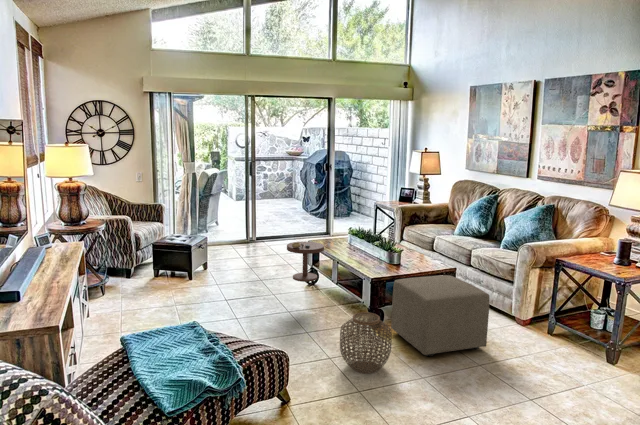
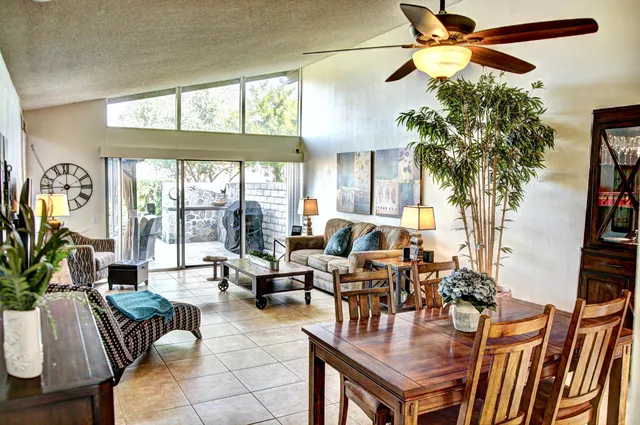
ottoman: present [391,275,489,356] -> none [268,272,323,317]
woven basket: present [340,312,392,374] -> none [231,289,261,324]

